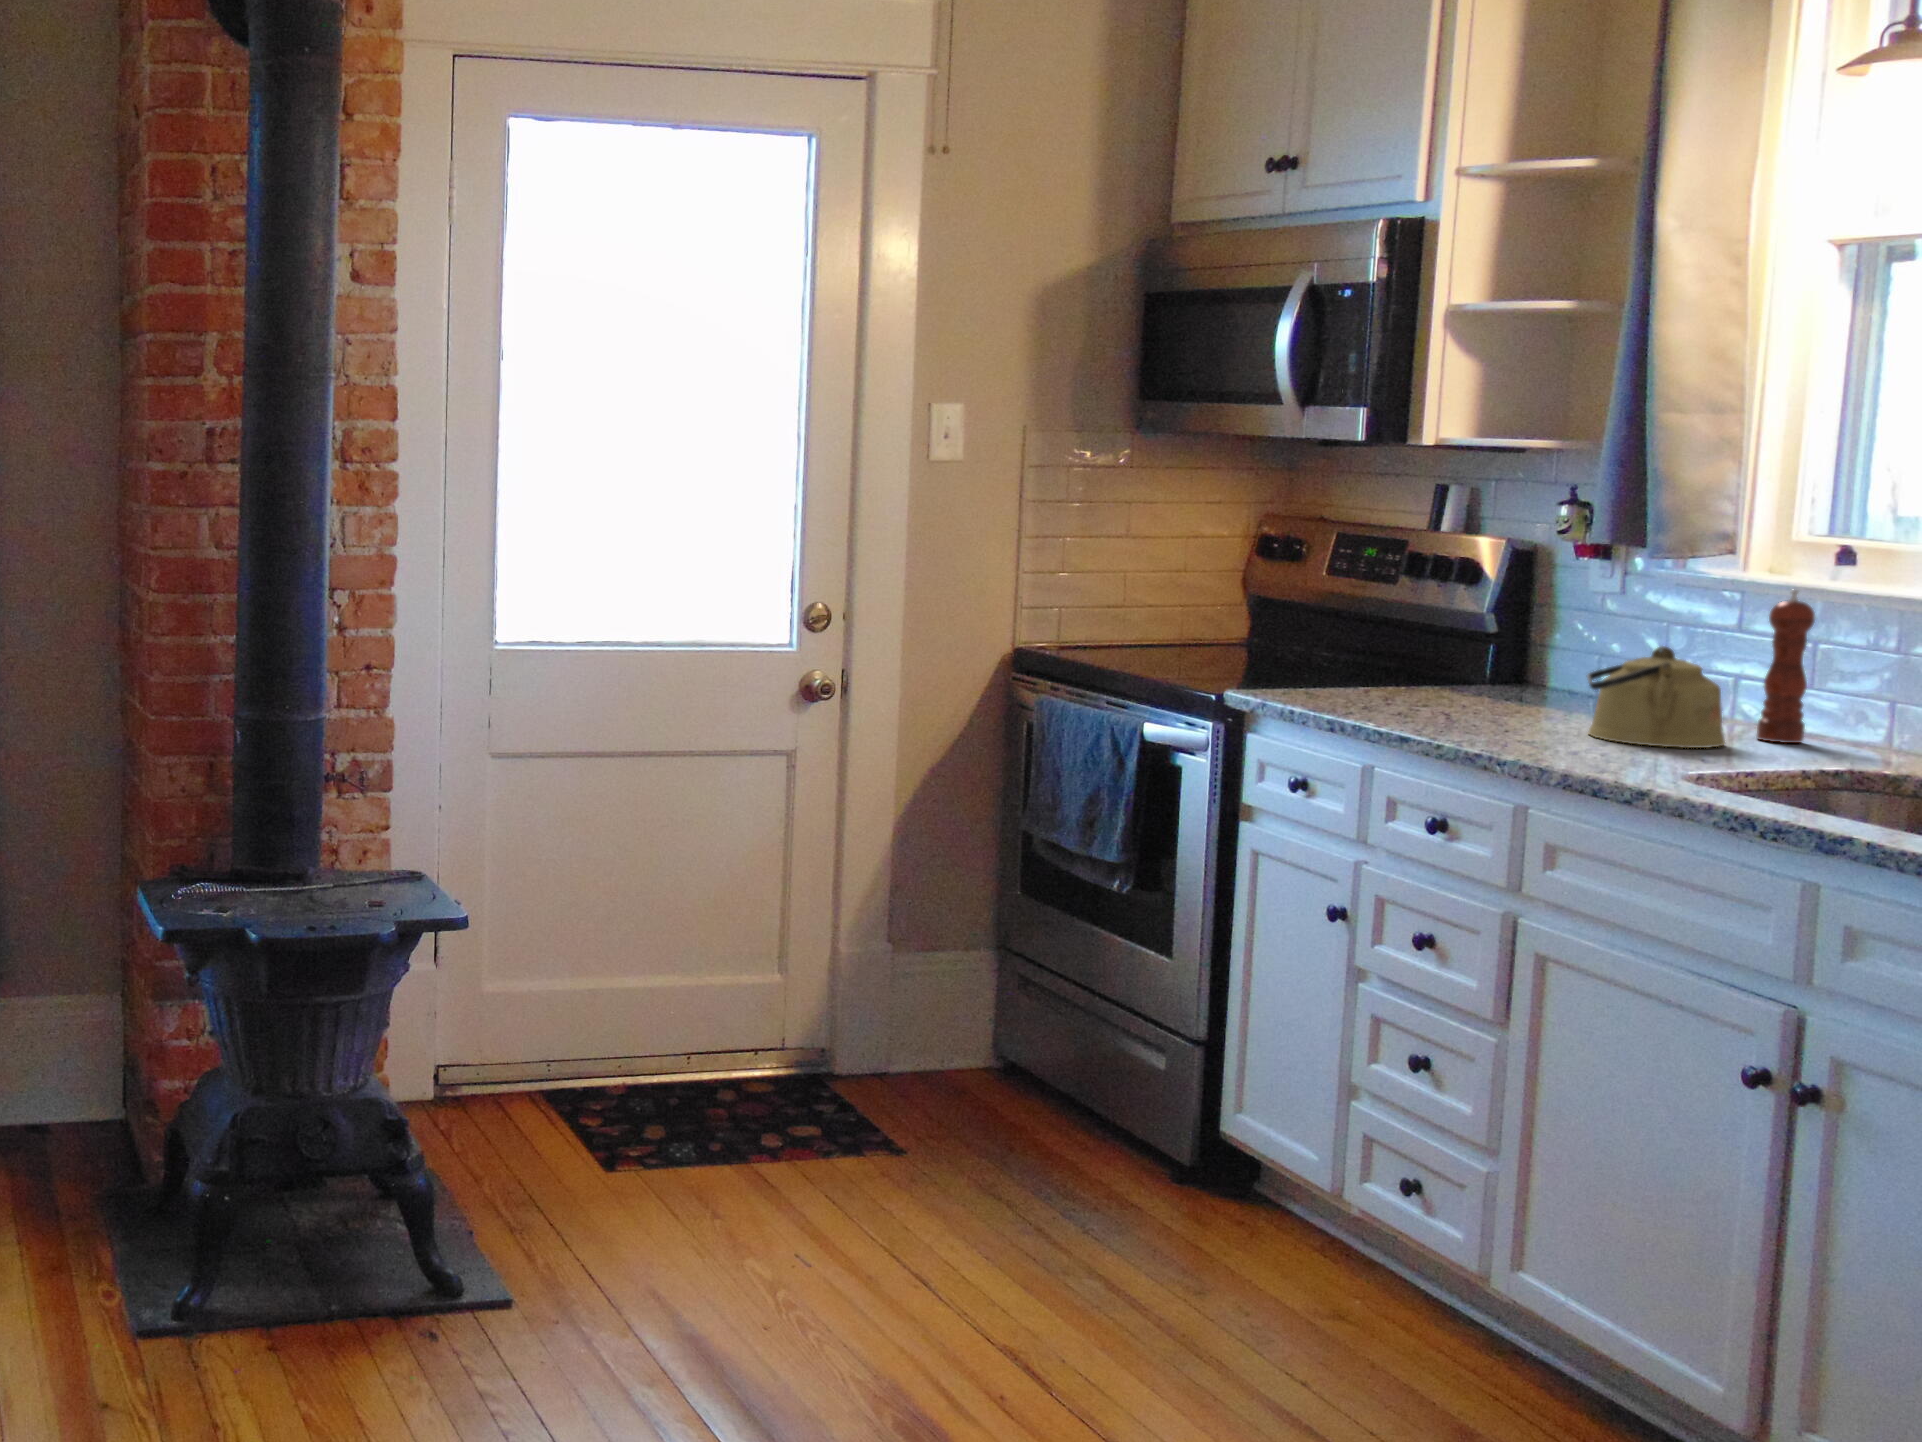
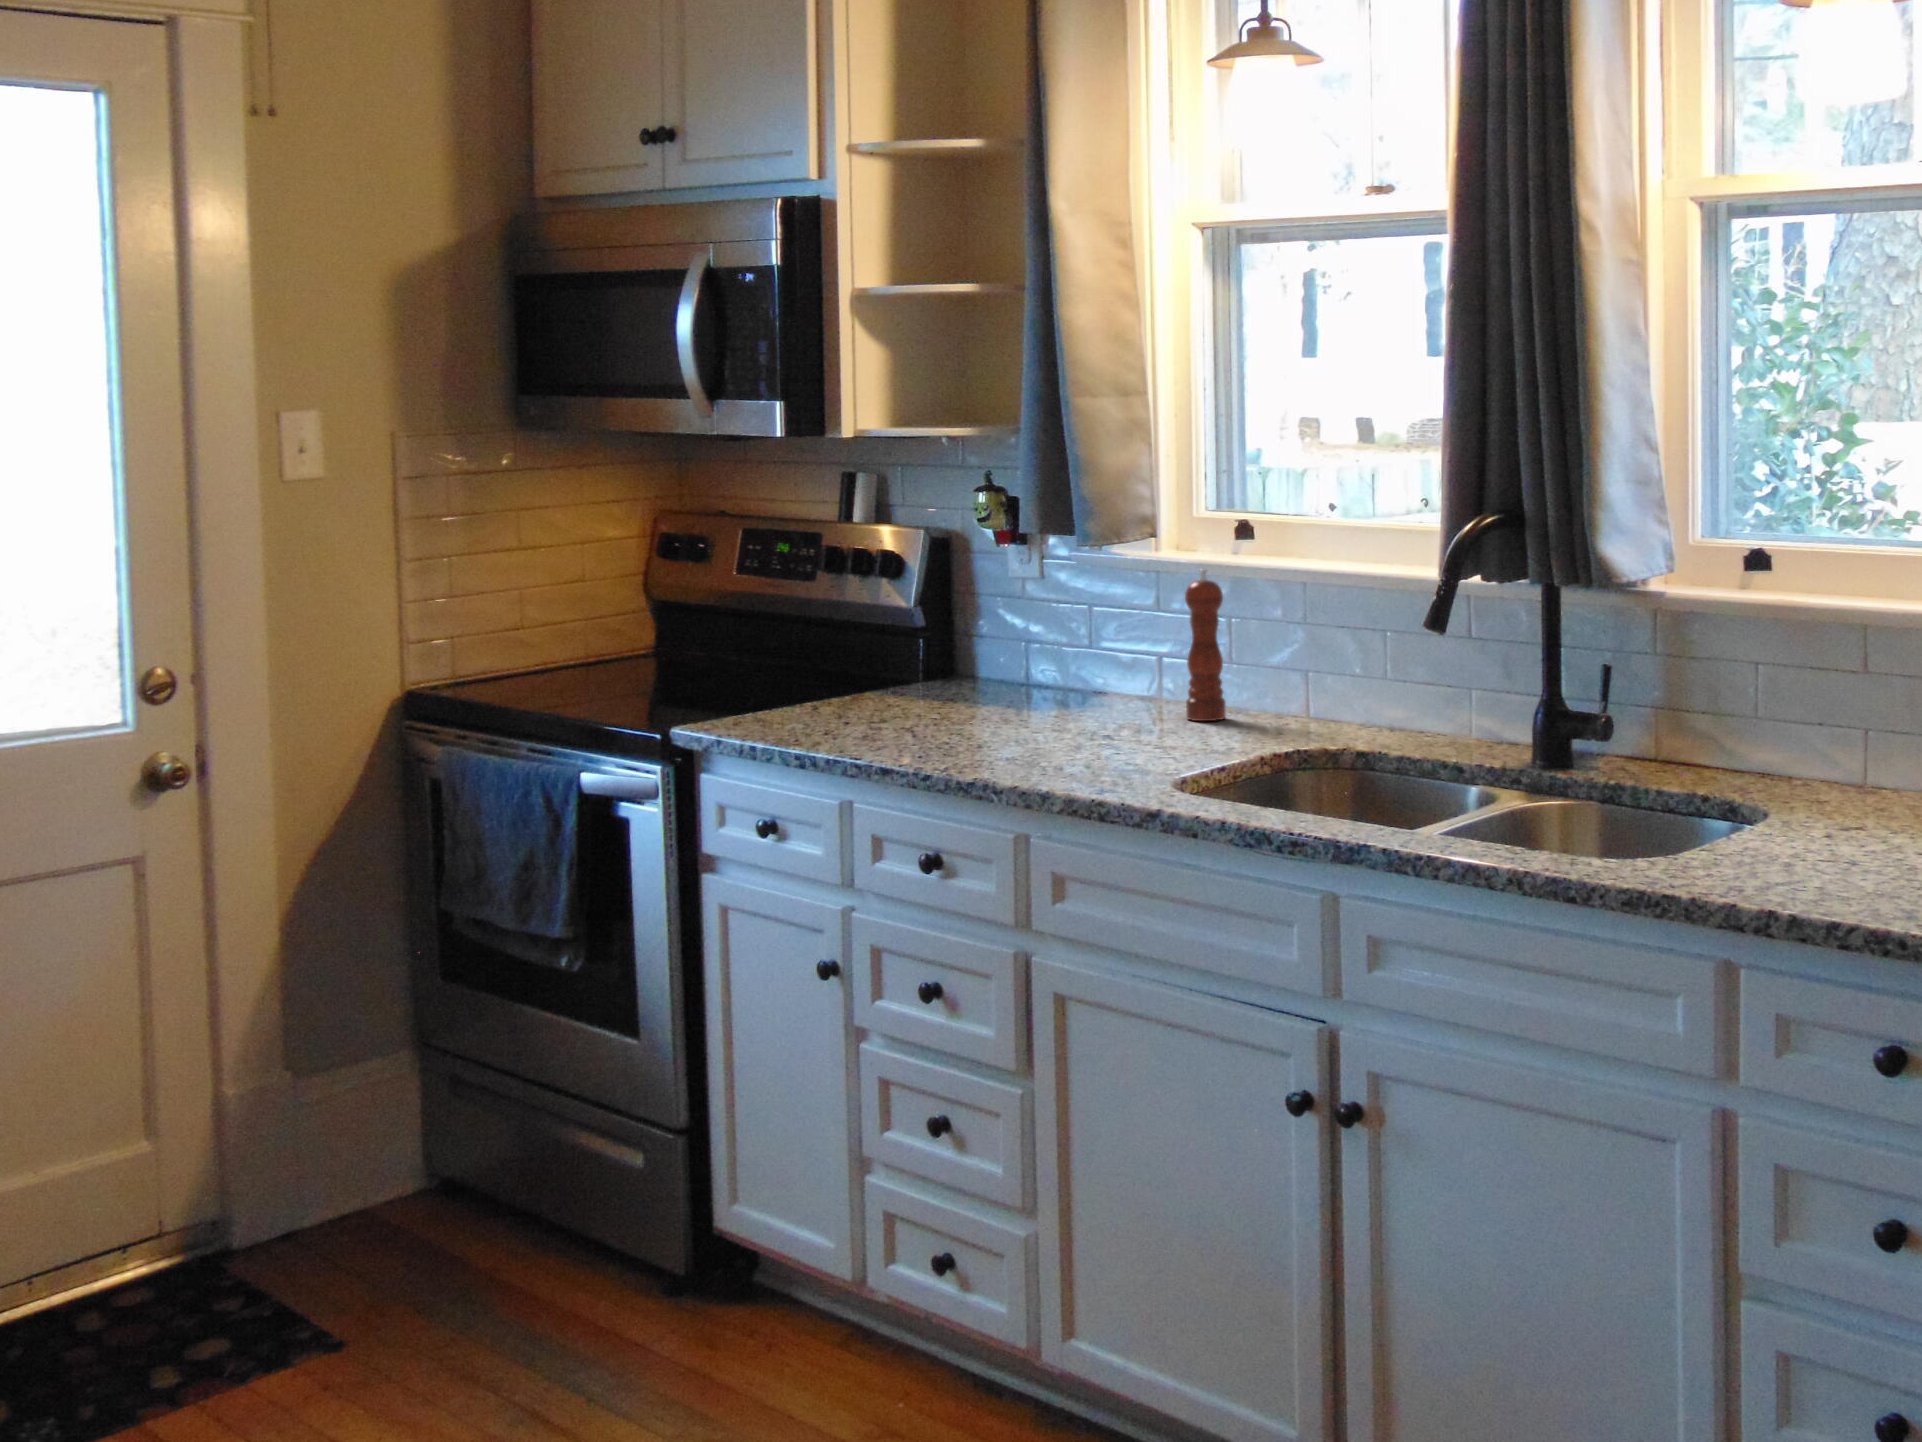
kettle: present [1587,646,1725,748] -> none [1039,639,1171,745]

